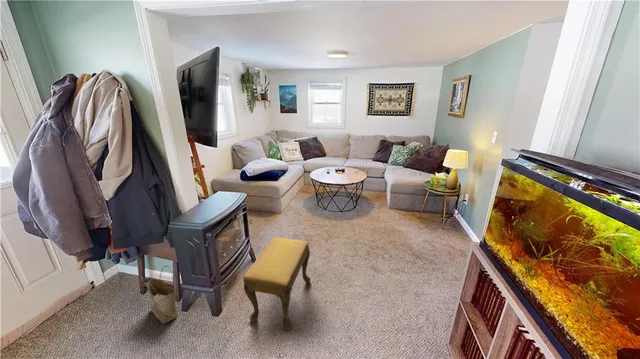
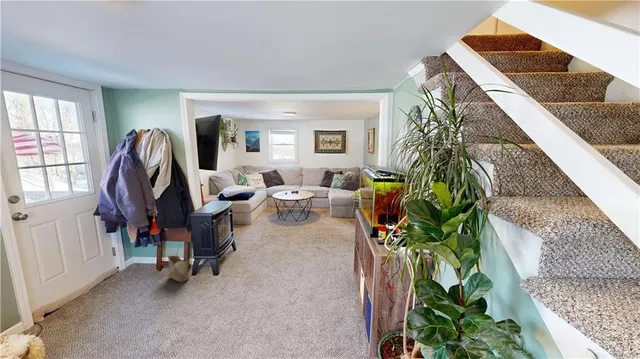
footstool: present [244,237,310,331] -> none [237,227,277,278]

